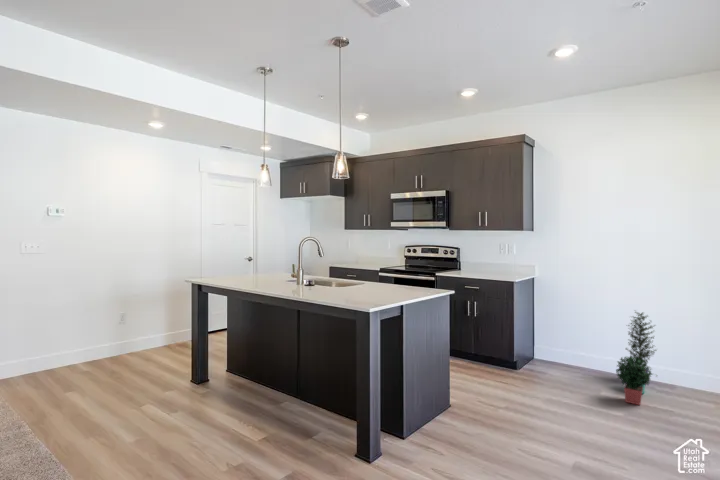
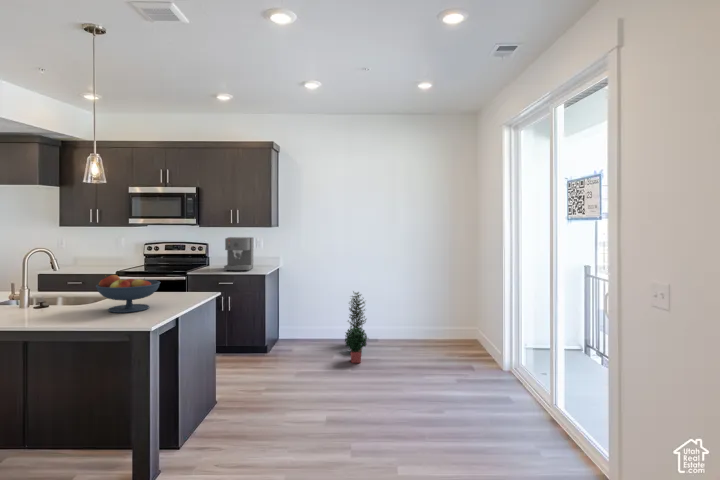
coffee maker: none [472,240,505,276] -> present [224,237,253,271]
fruit bowl: none [340,265,391,299] -> present [96,275,160,313]

